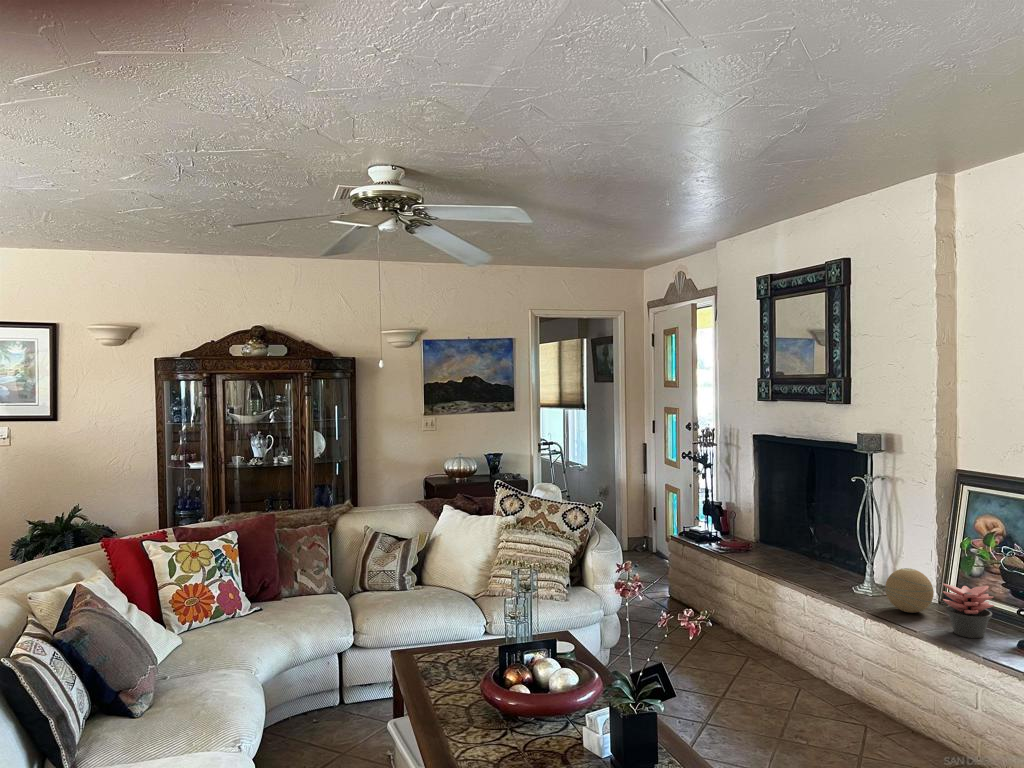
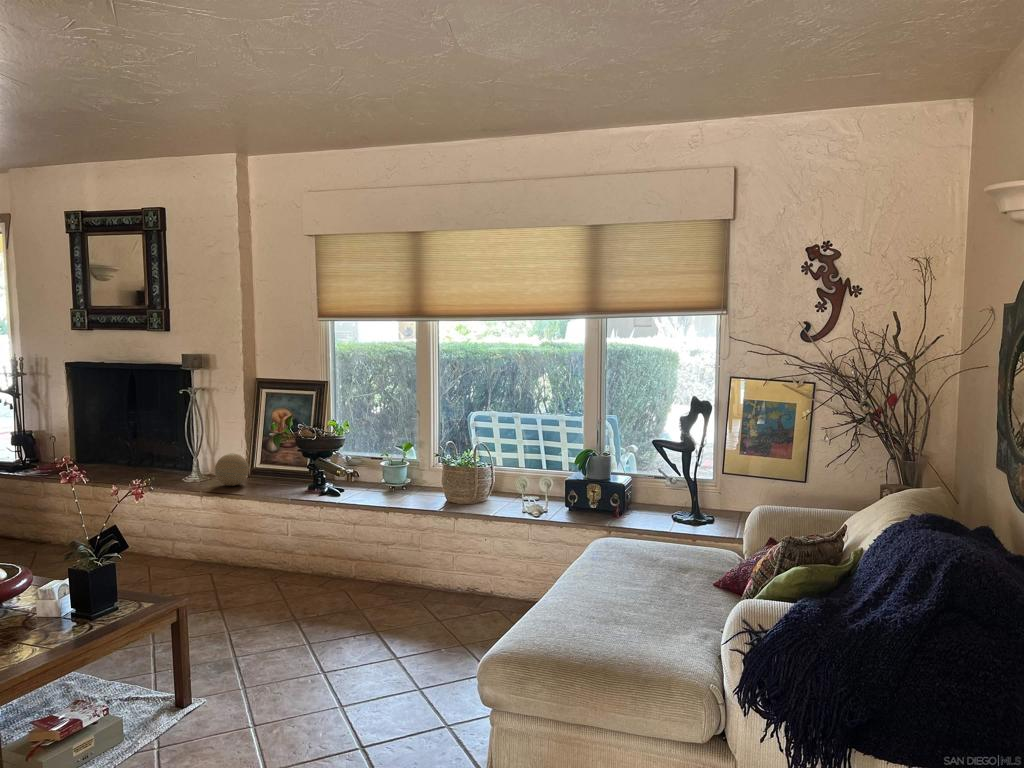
succulent plant: present [943,583,994,638] -> none [259,455,292,491]

